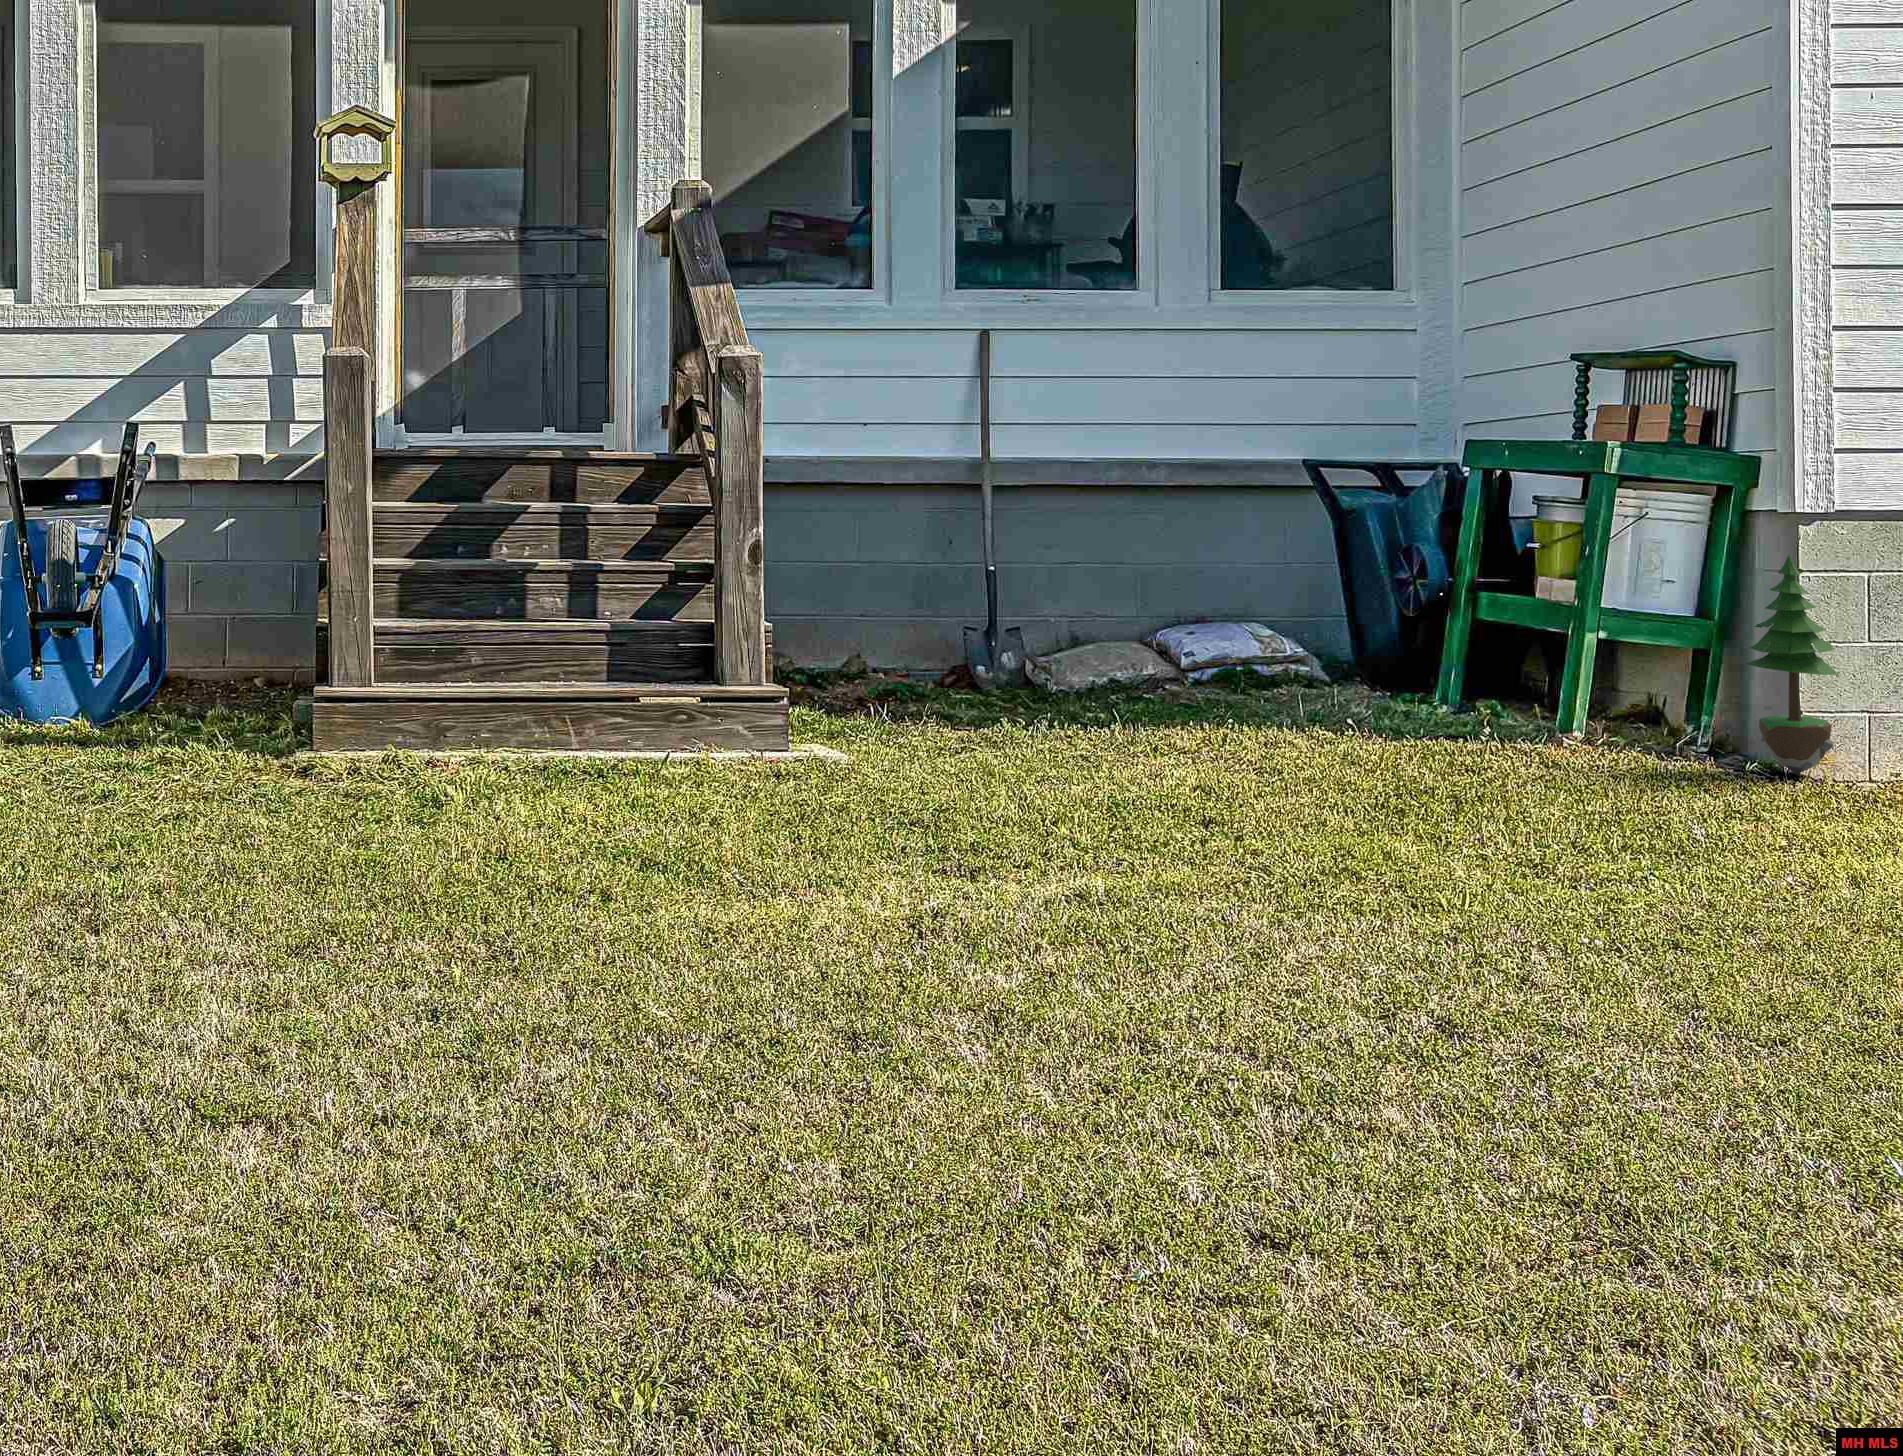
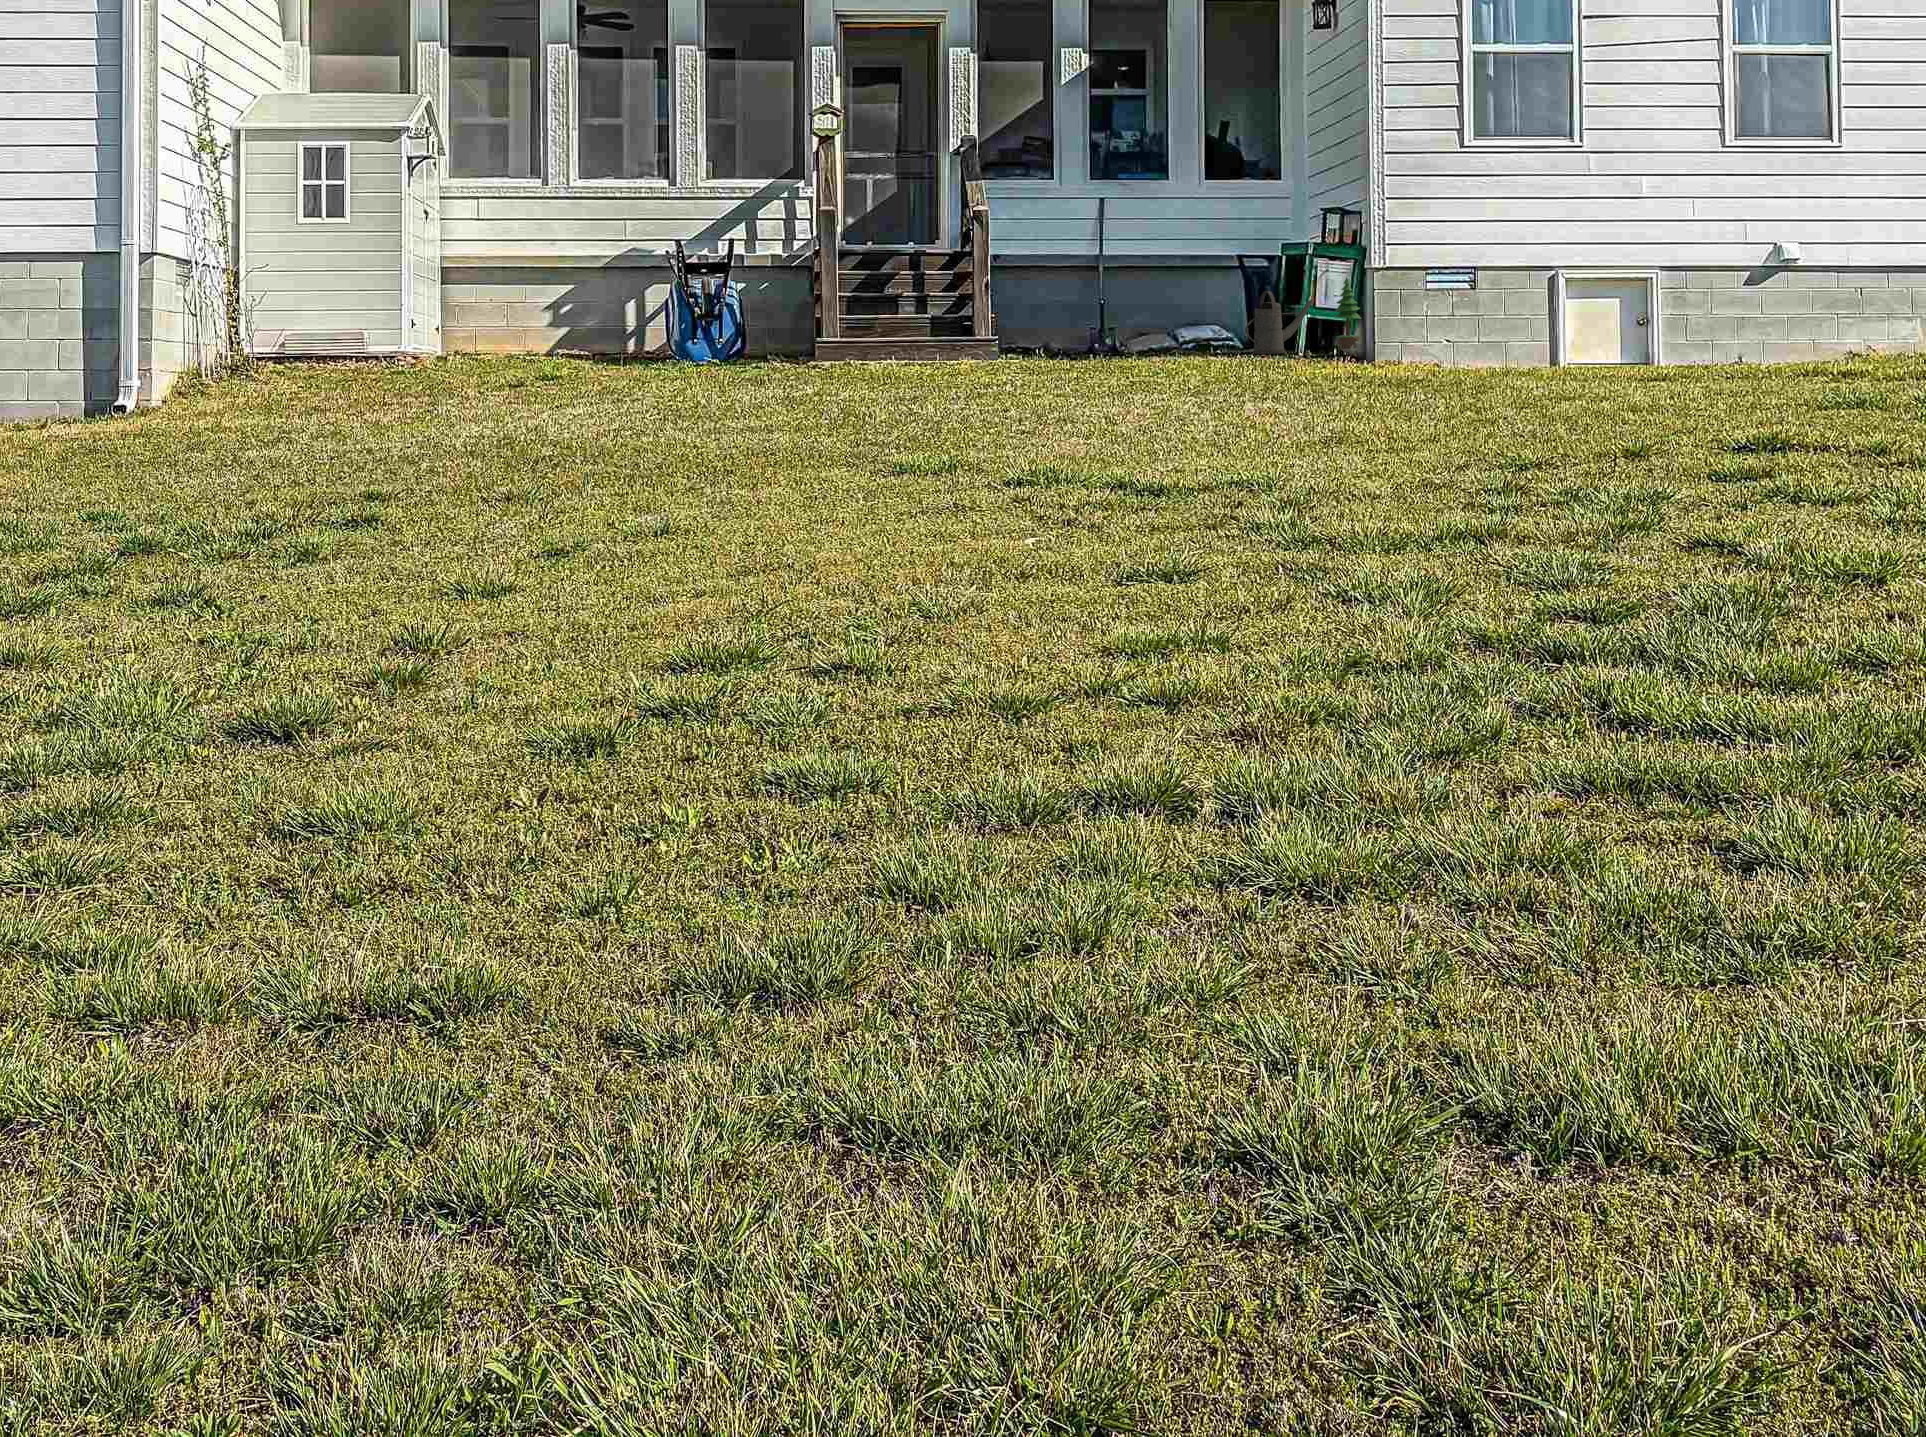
watering can: none [1462,580,1632,754] -> present [1245,291,1313,354]

